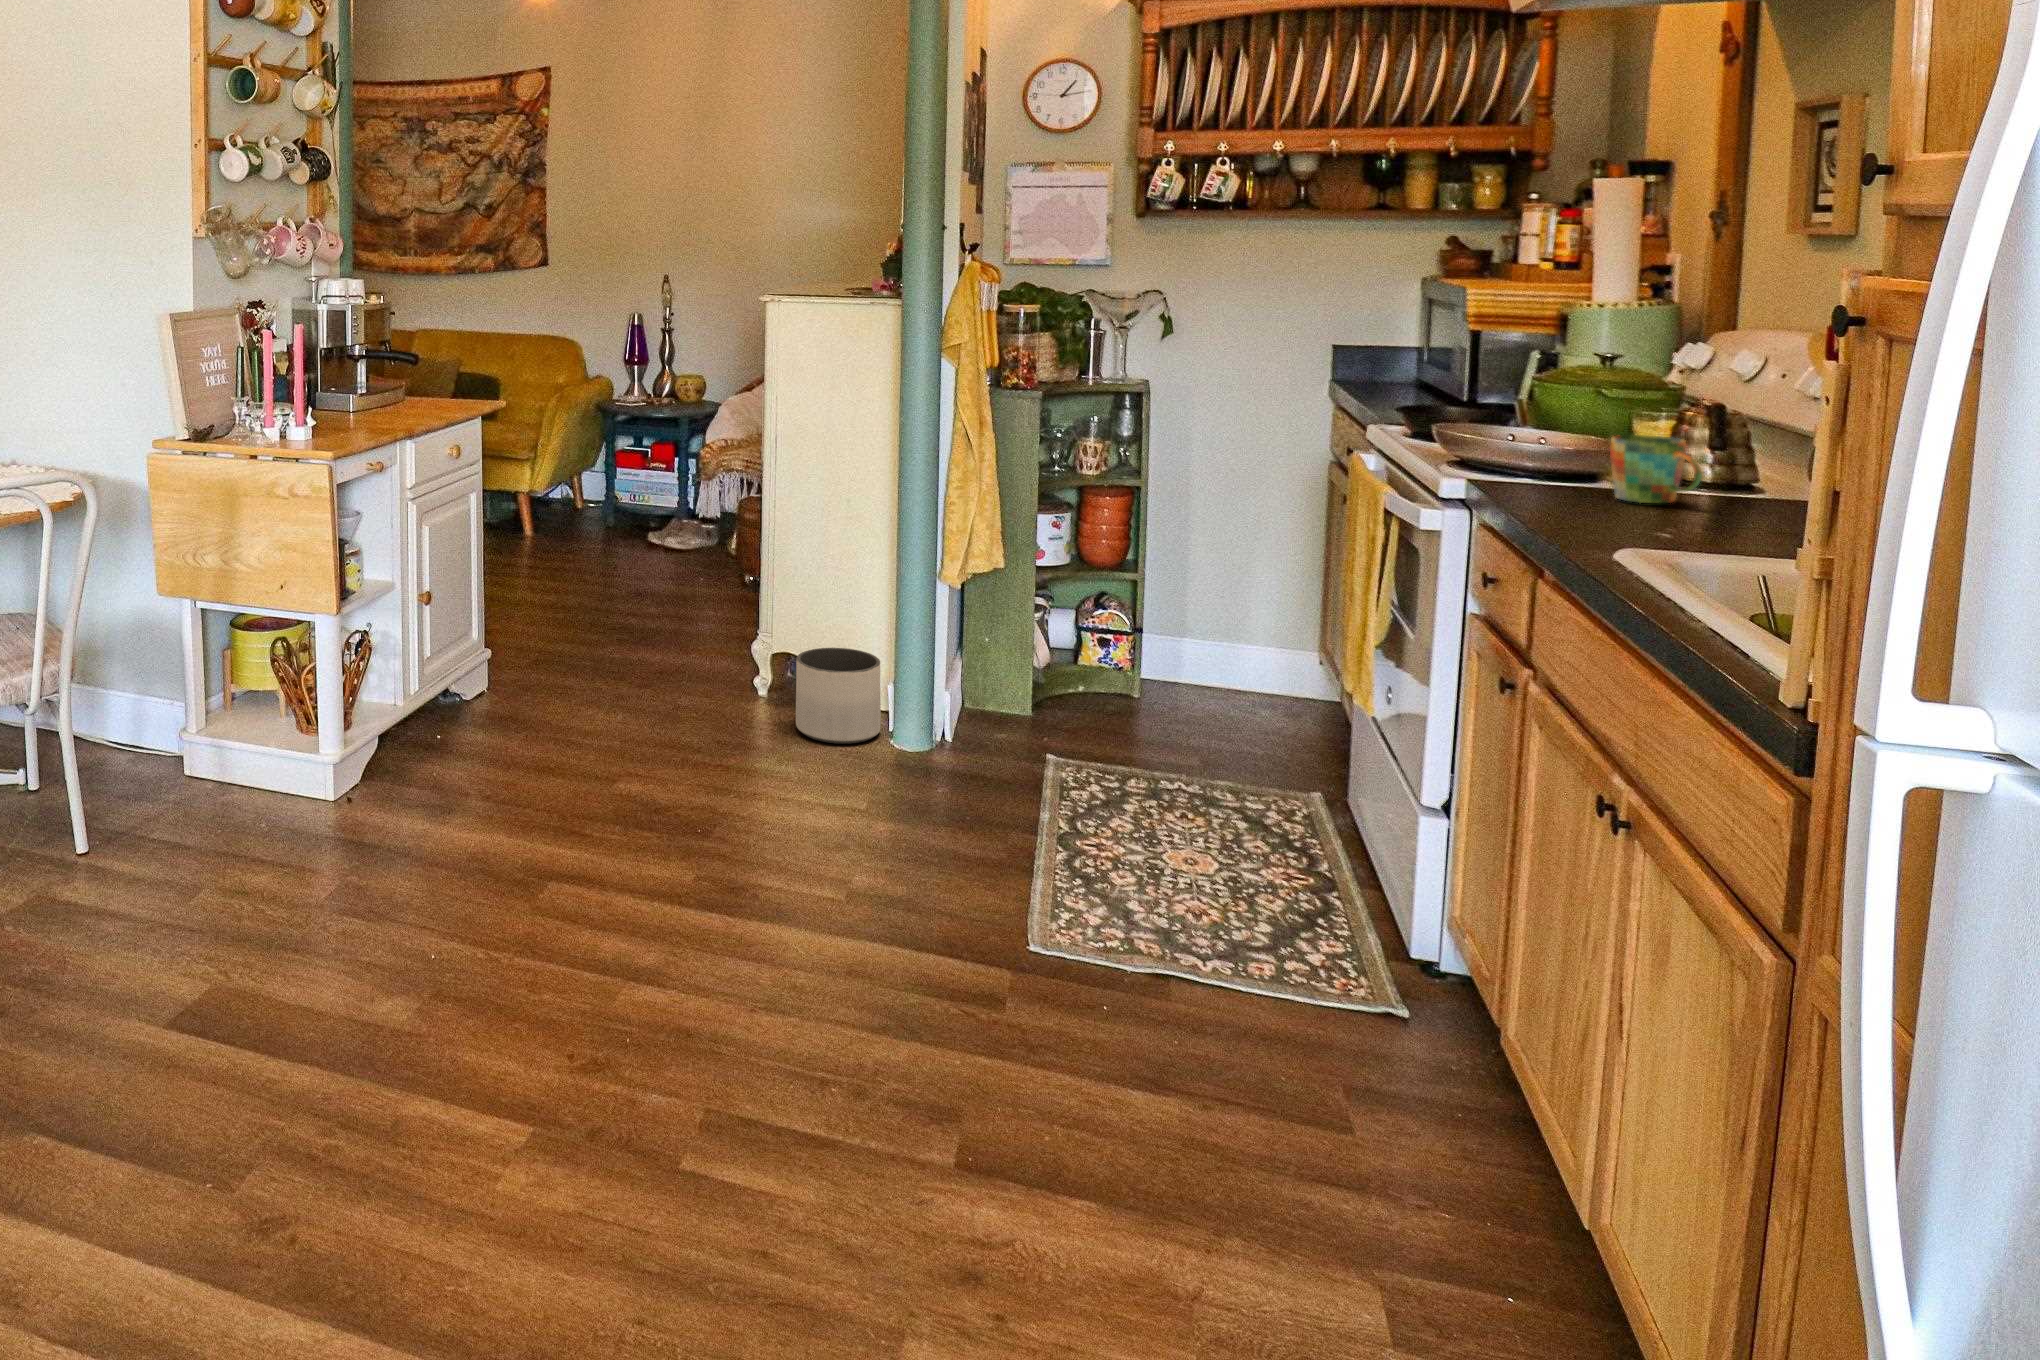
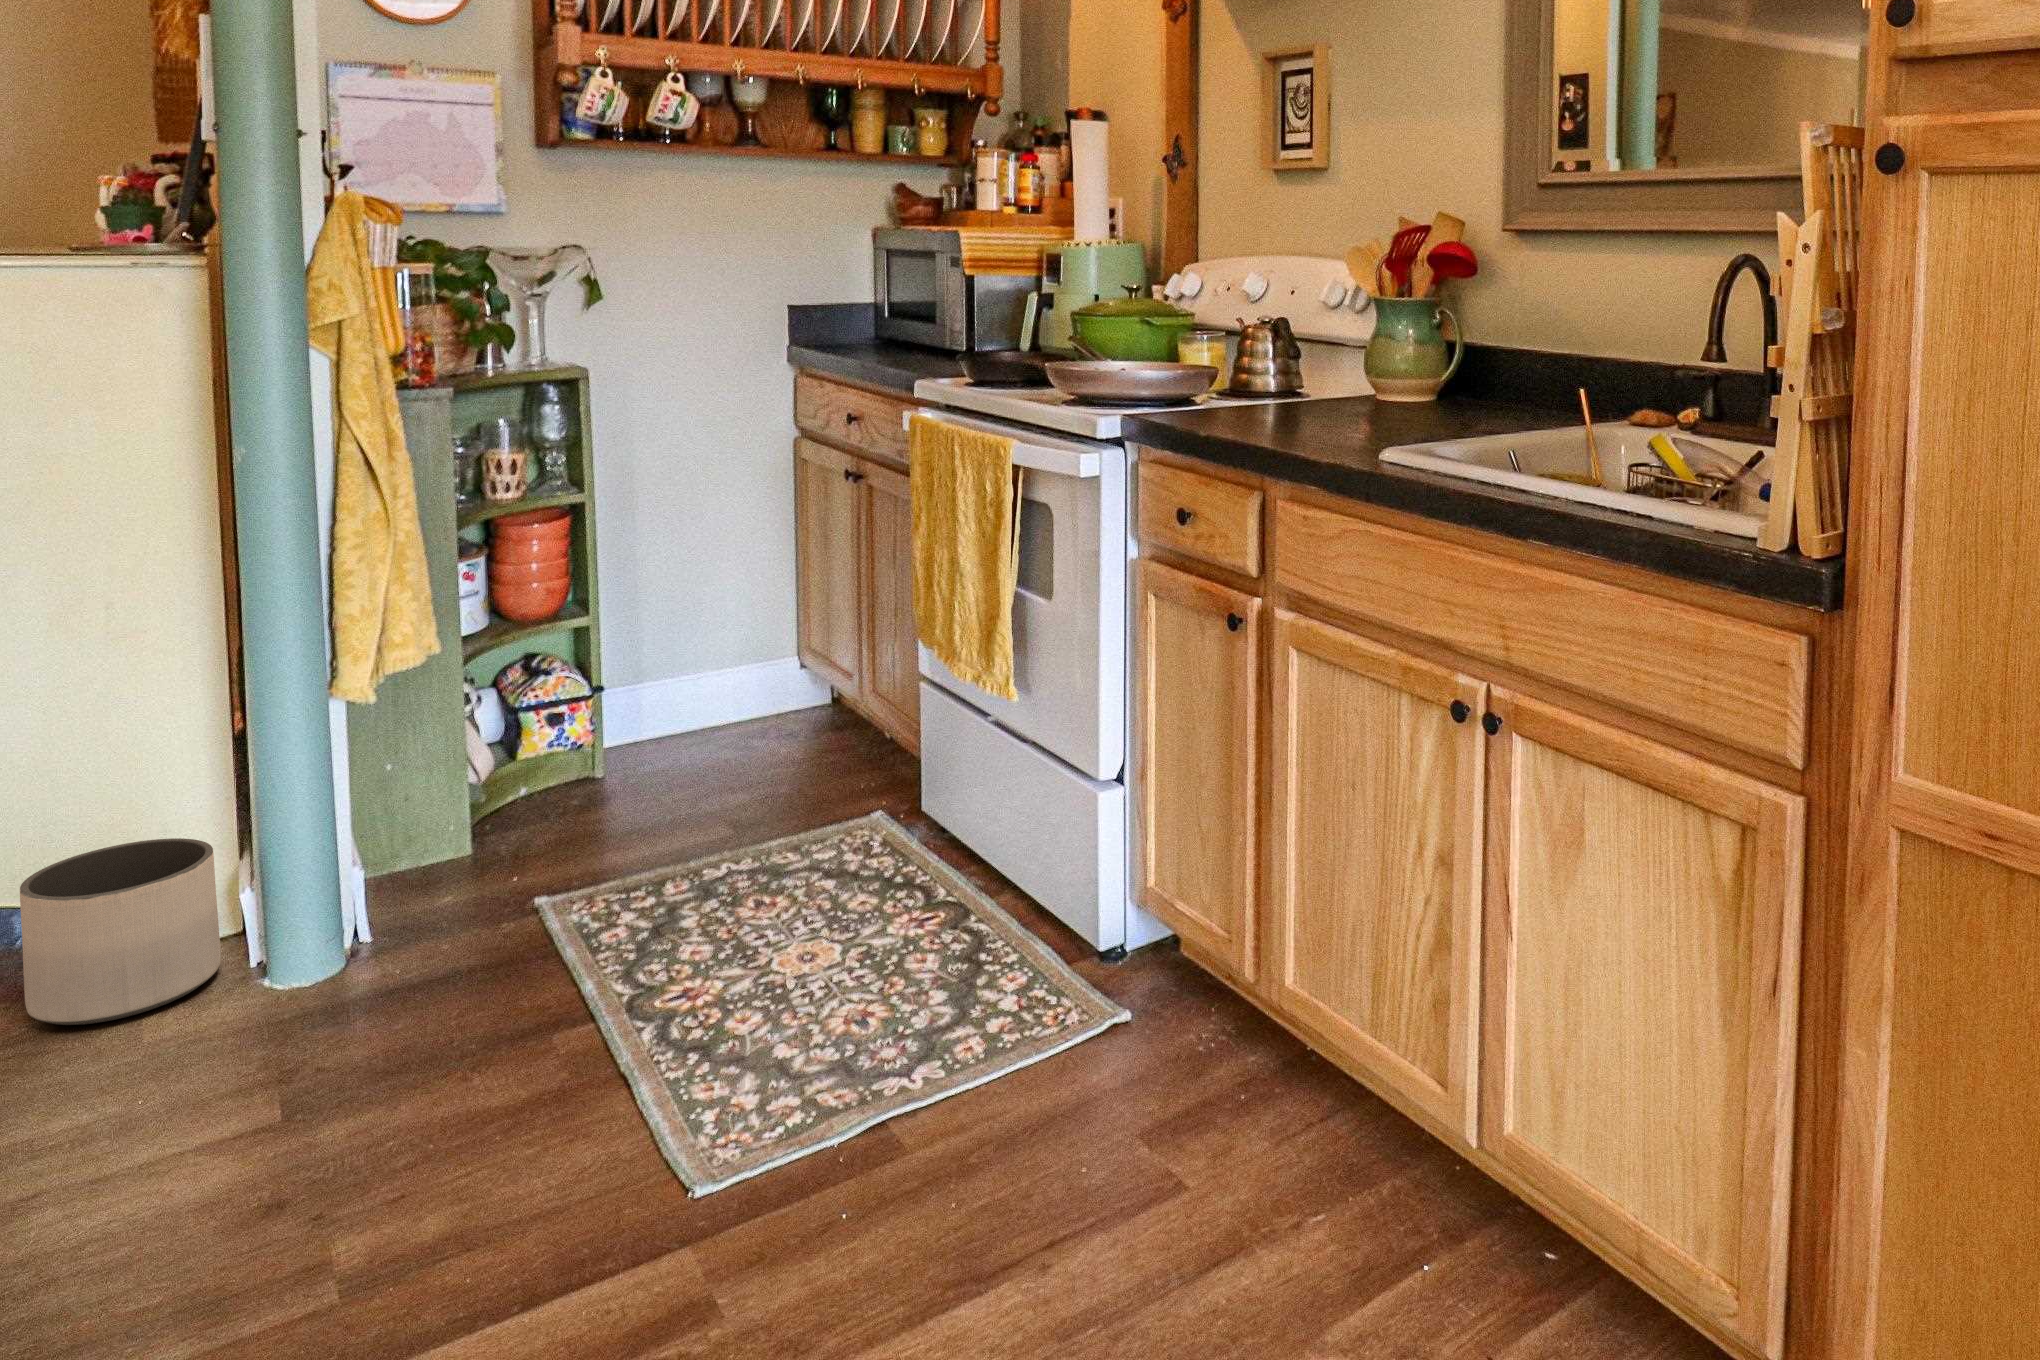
mug: present [1610,435,1702,504] -> none [1268,356,1343,421]

